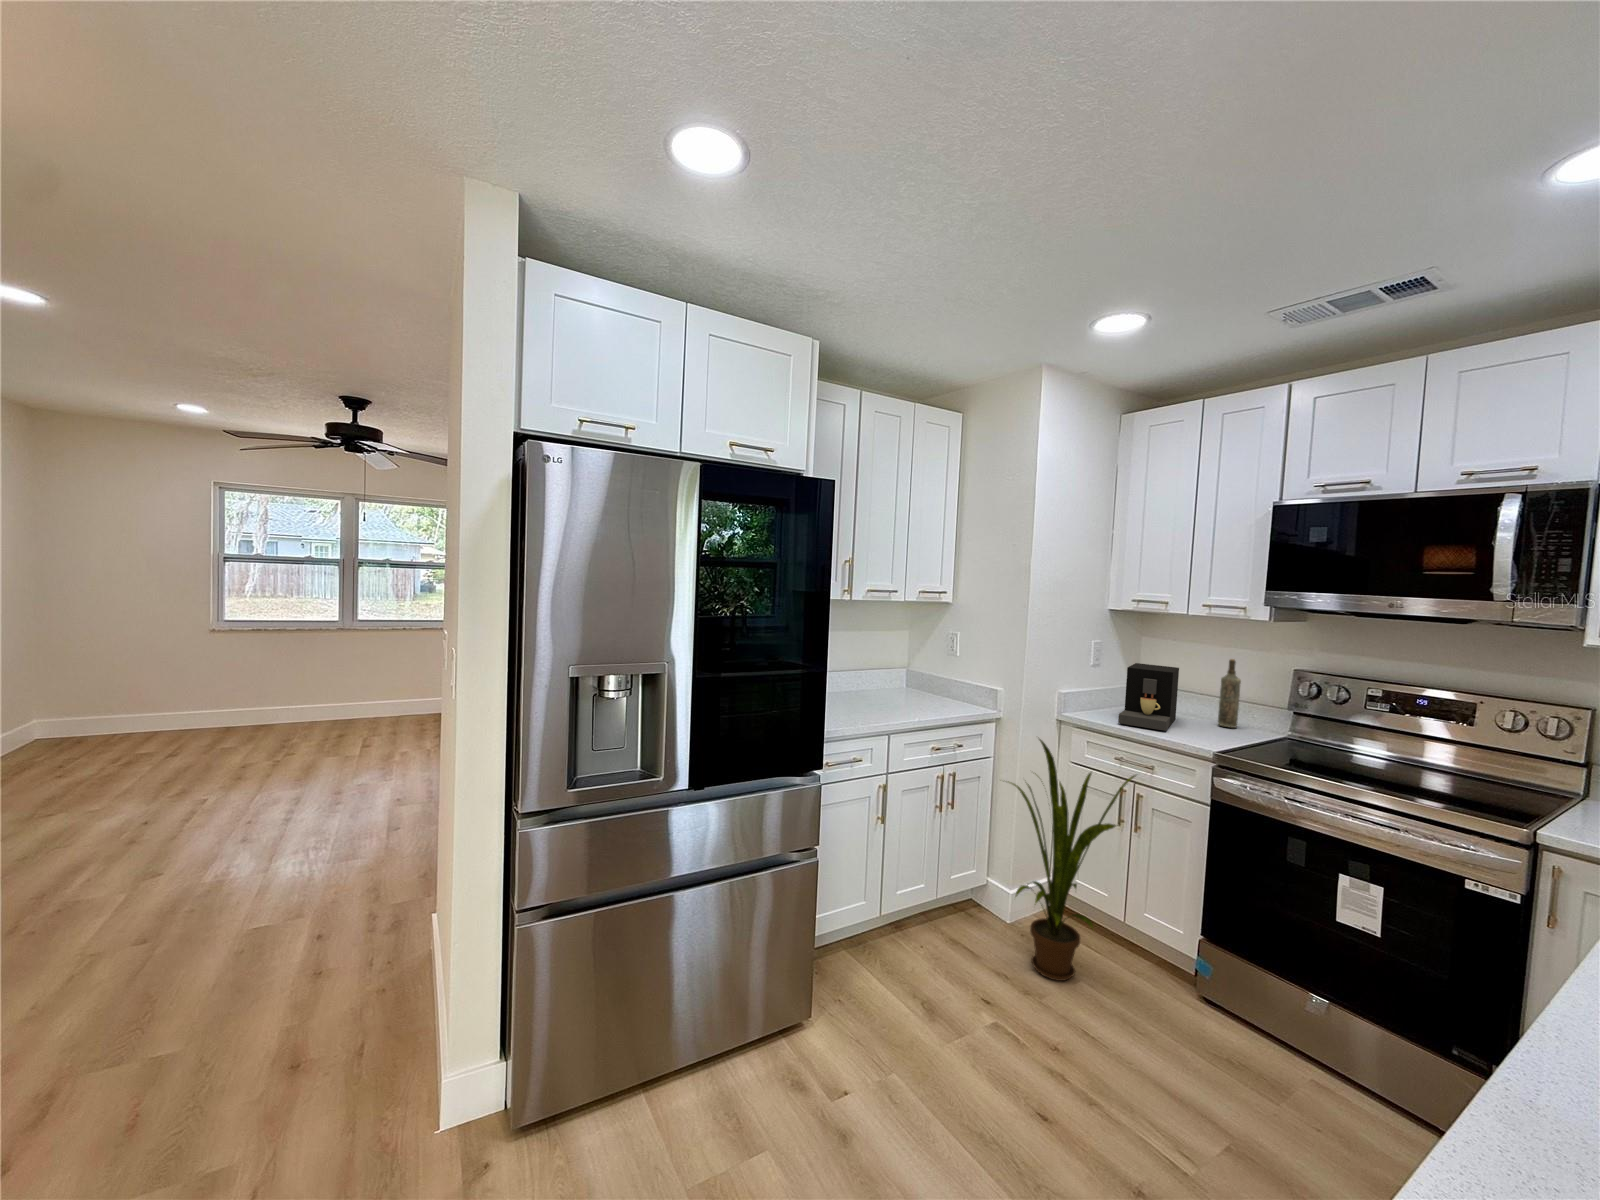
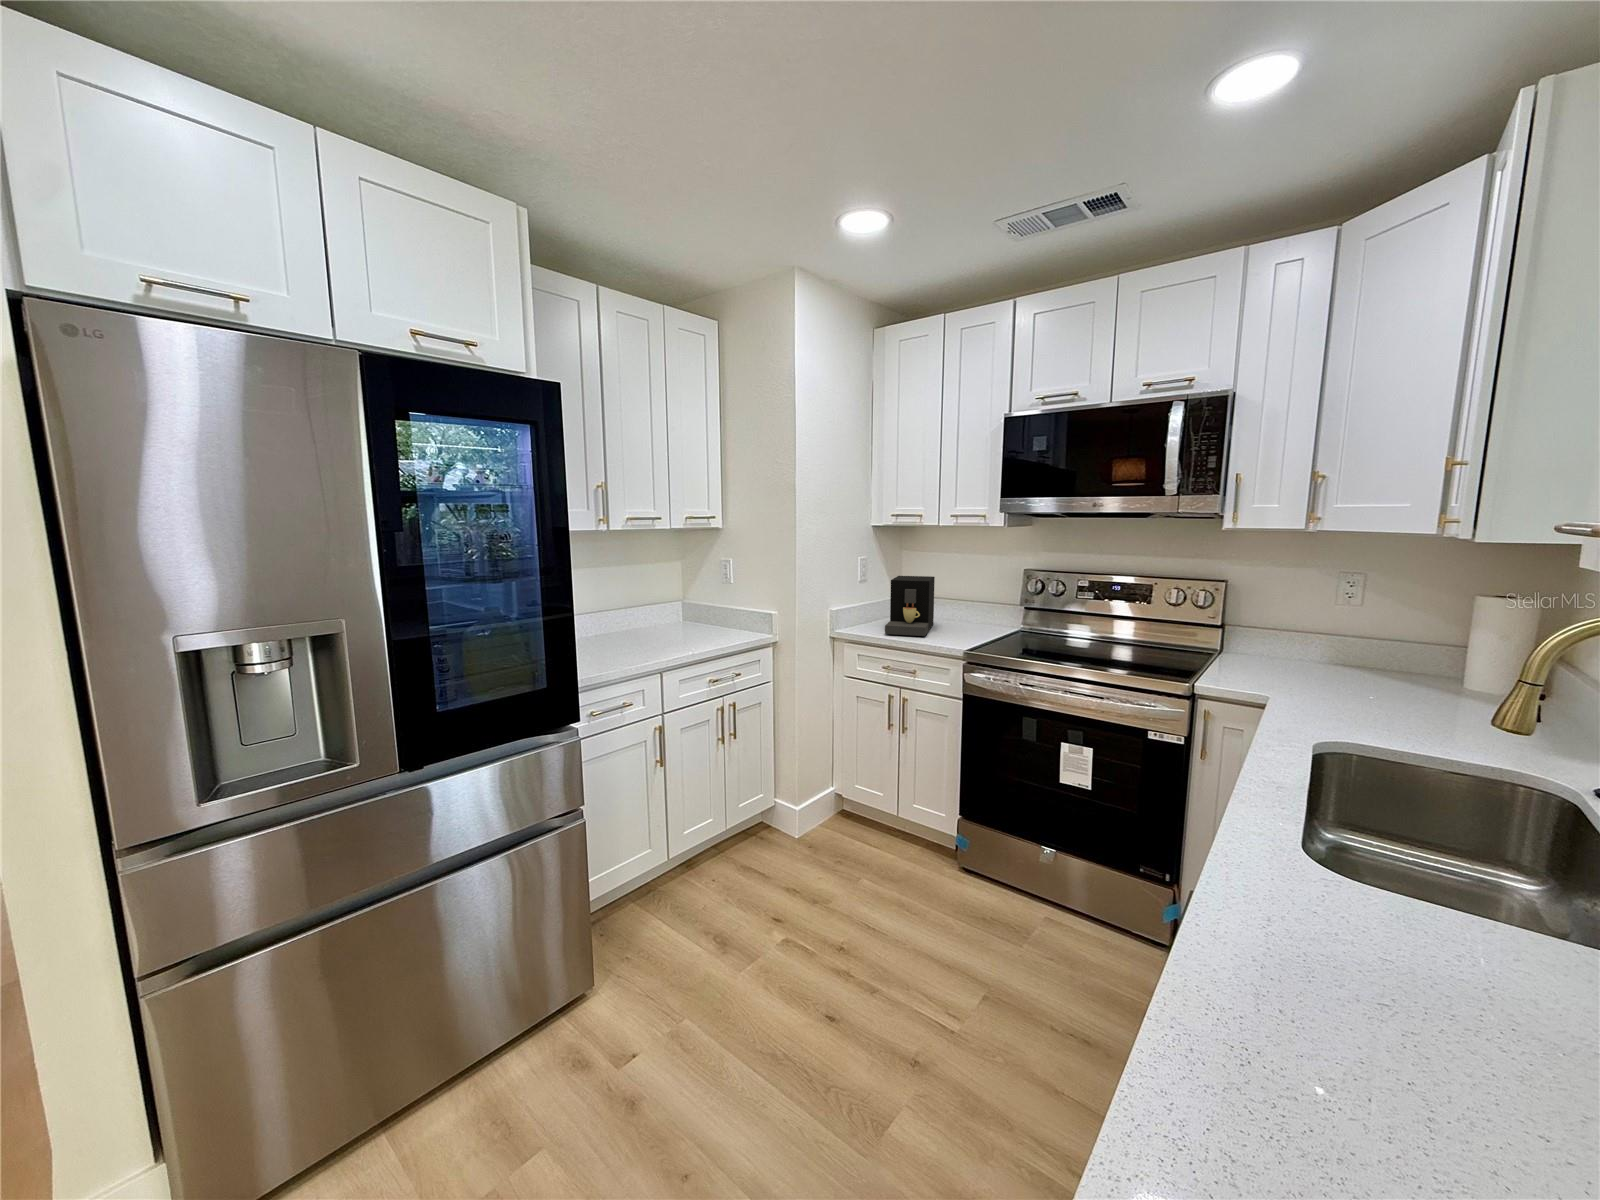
bottle: present [1218,659,1241,728] -> none [967,565,984,627]
house plant: present [1008,739,1136,981] -> none [776,655,905,882]

